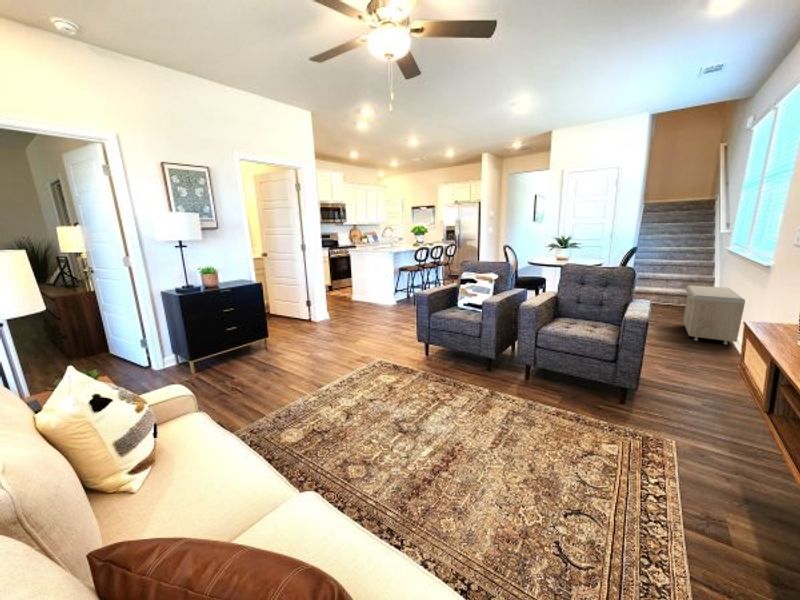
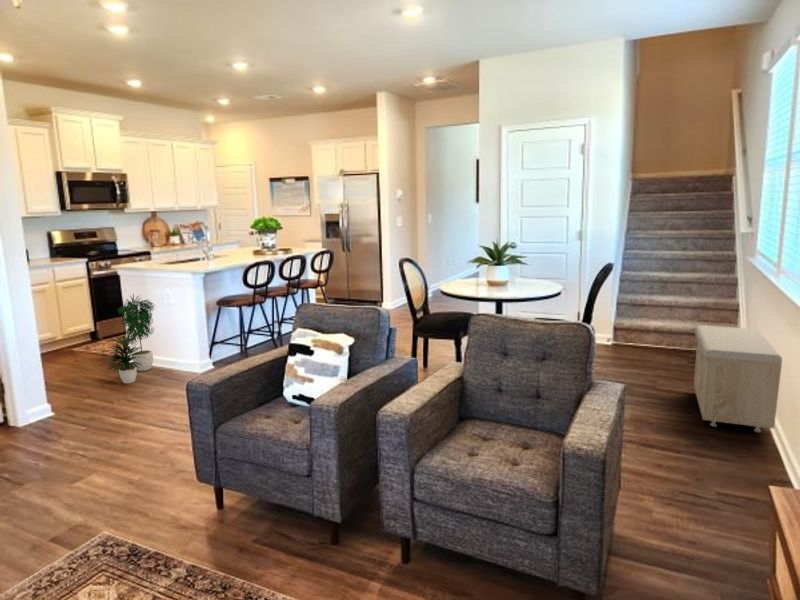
potted plant: none [346,263,369,308] -> present [106,295,154,383]

